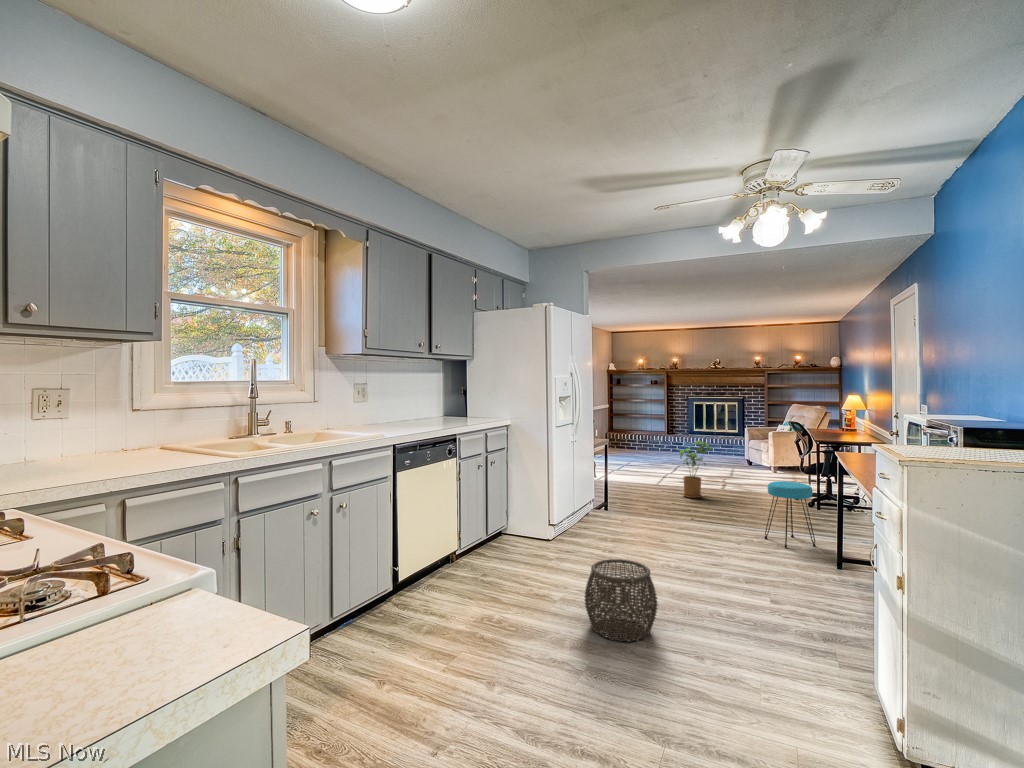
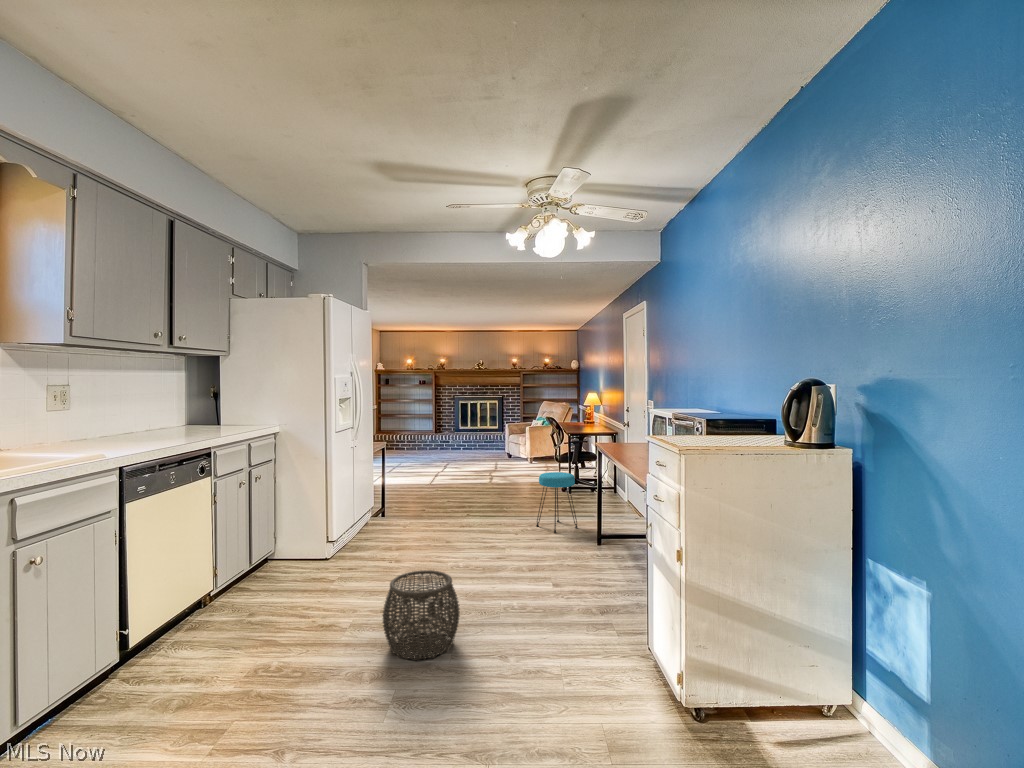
house plant: present [680,441,712,498] -> none [454,438,486,495]

